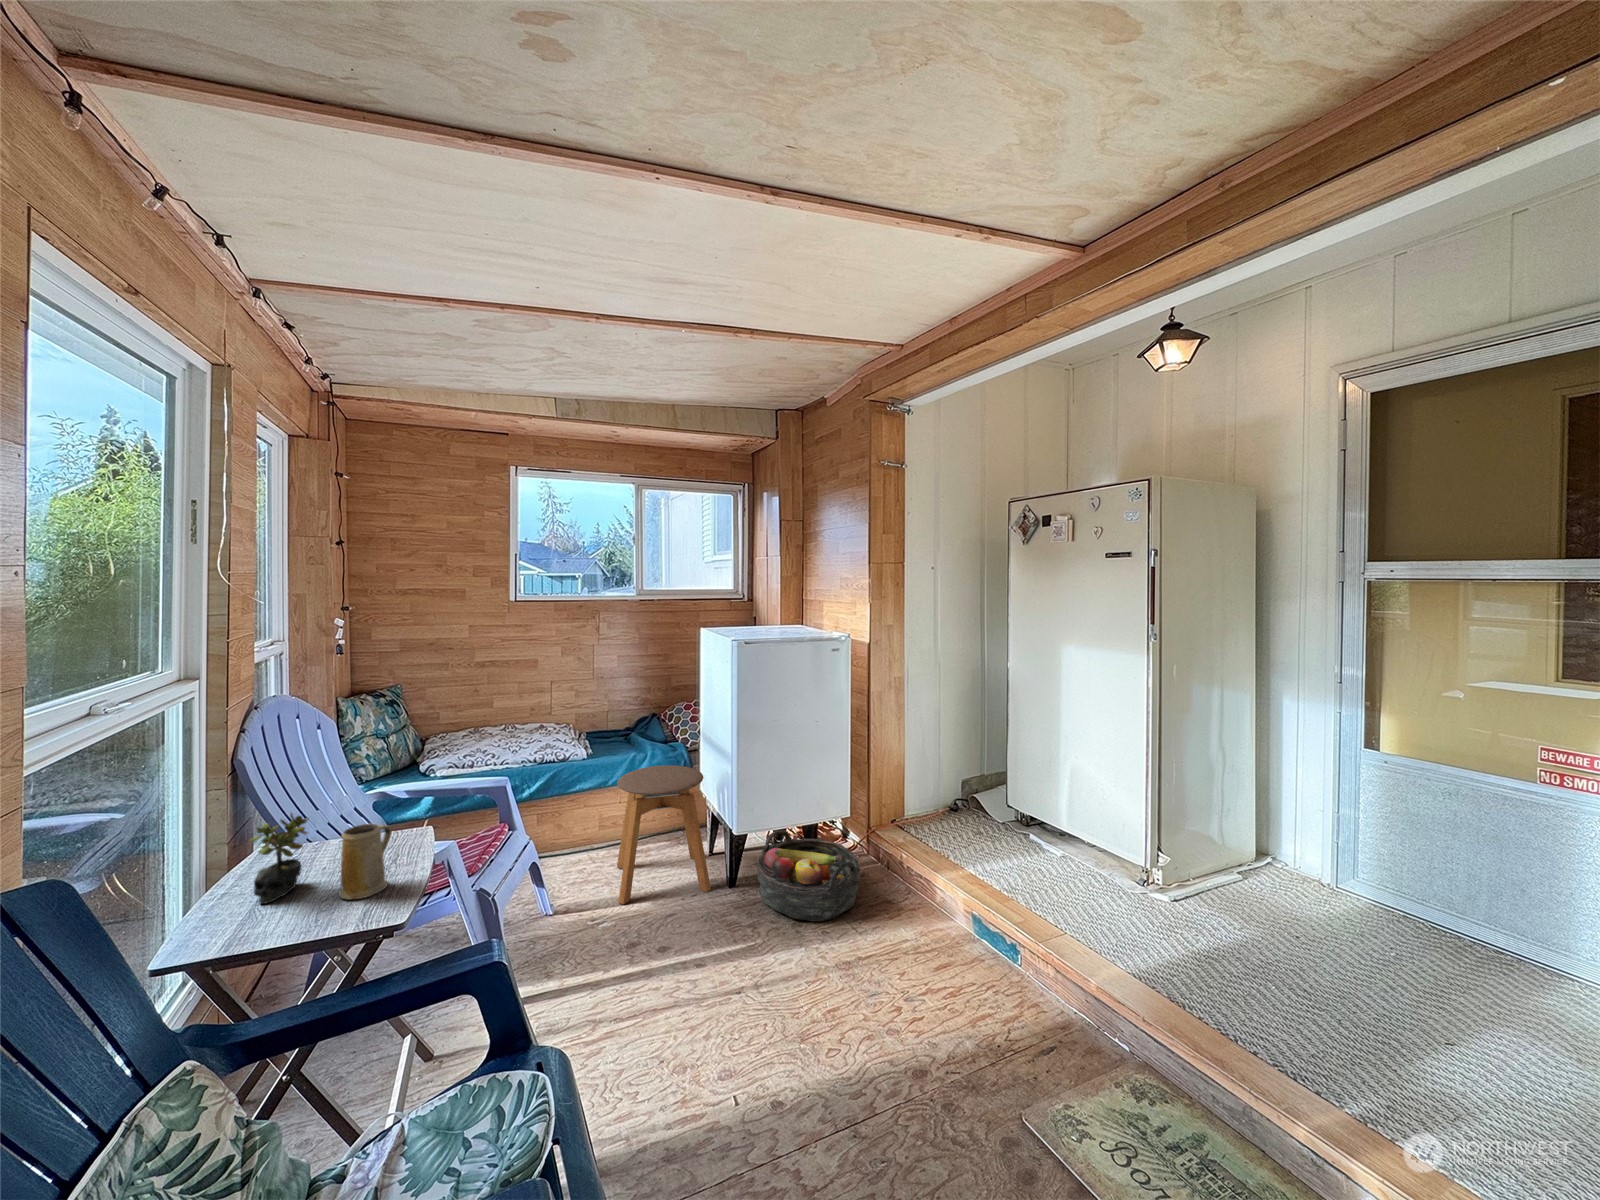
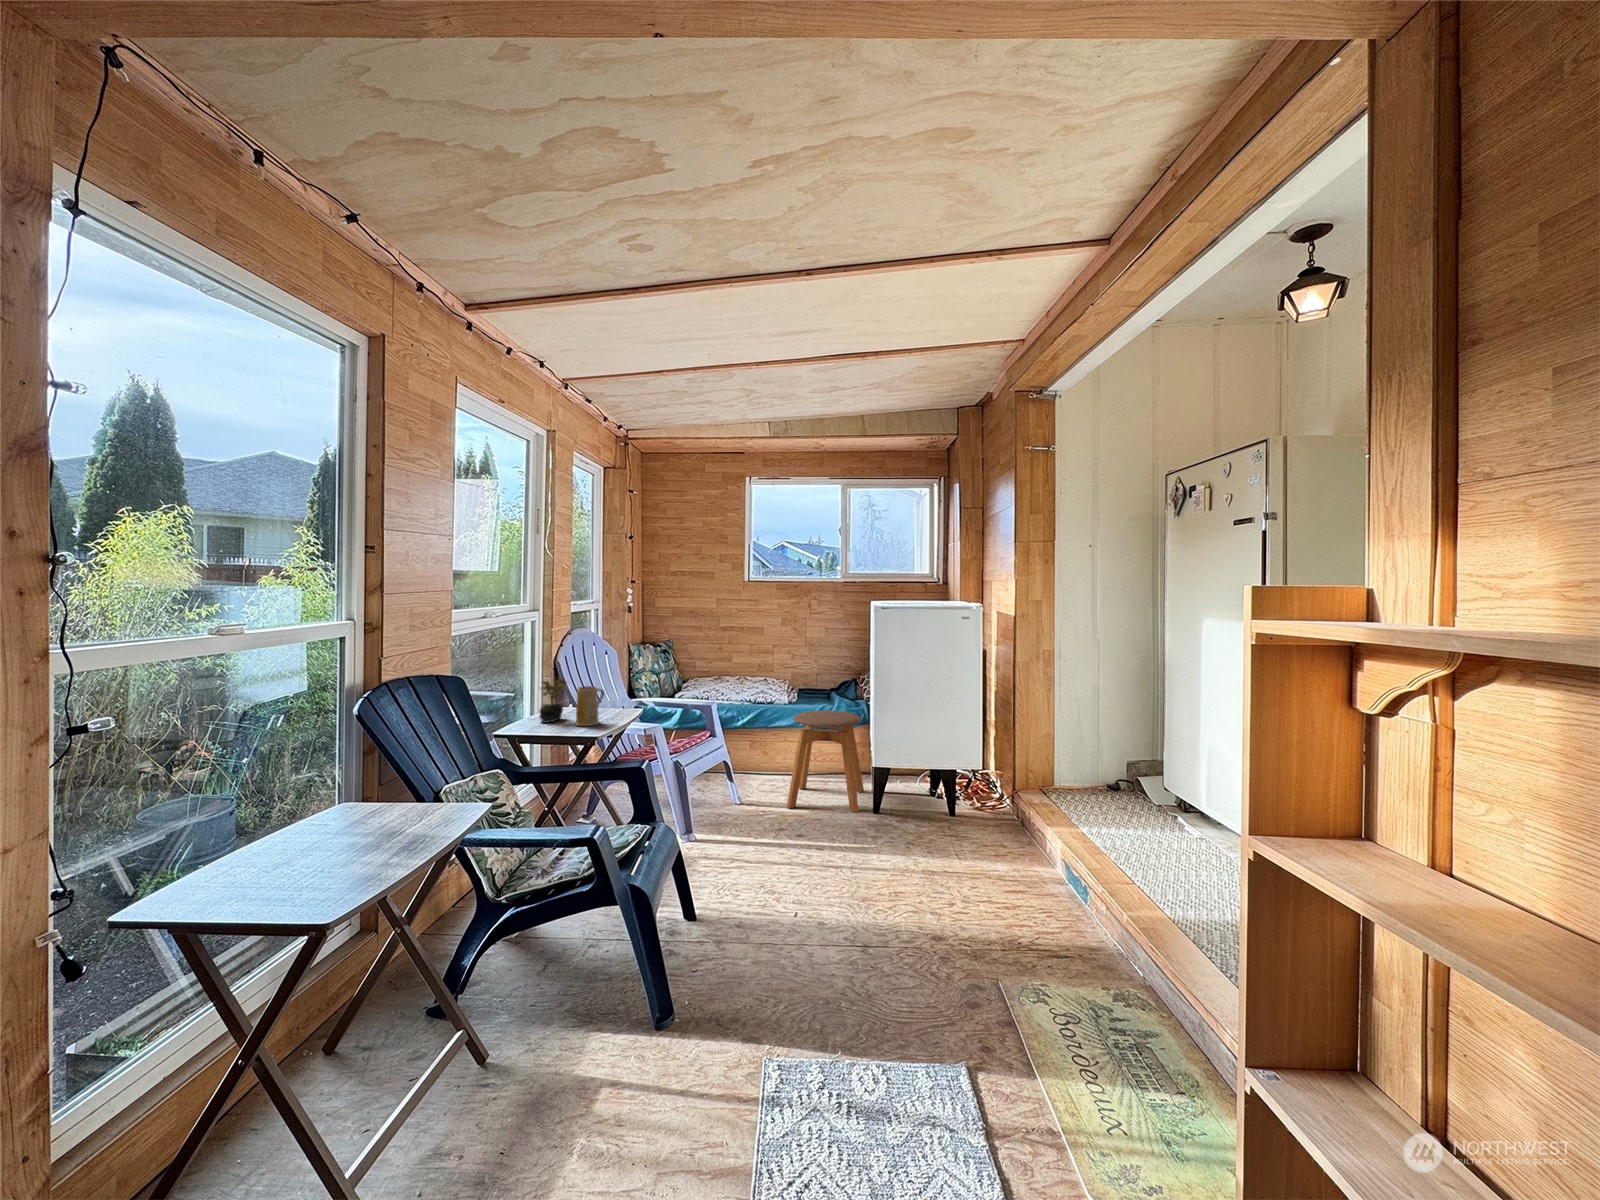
basket: present [757,830,861,921] -> none [889,771,978,845]

